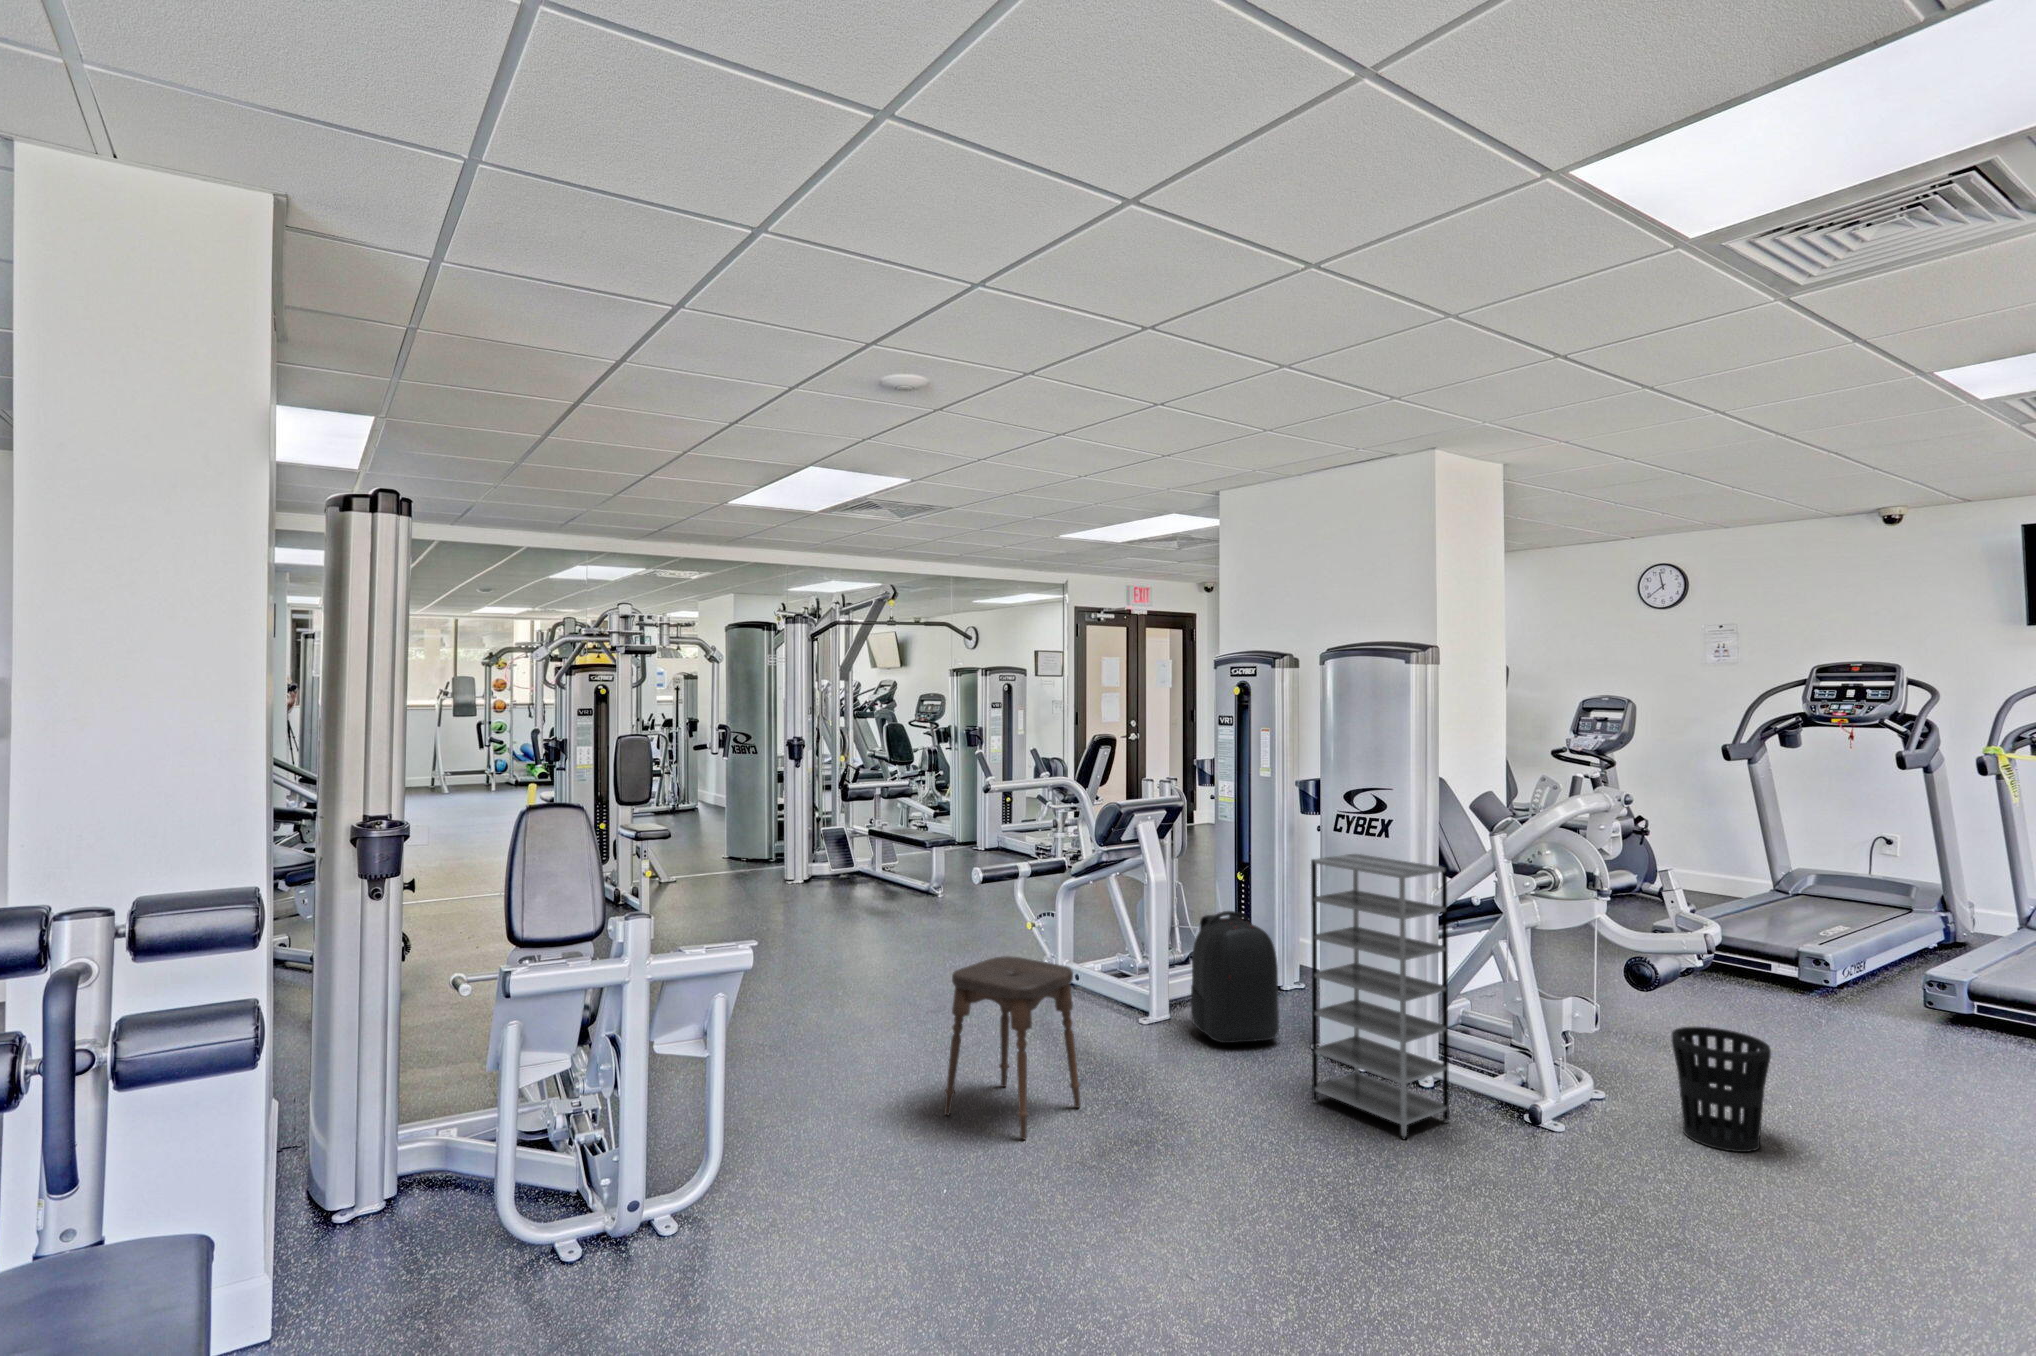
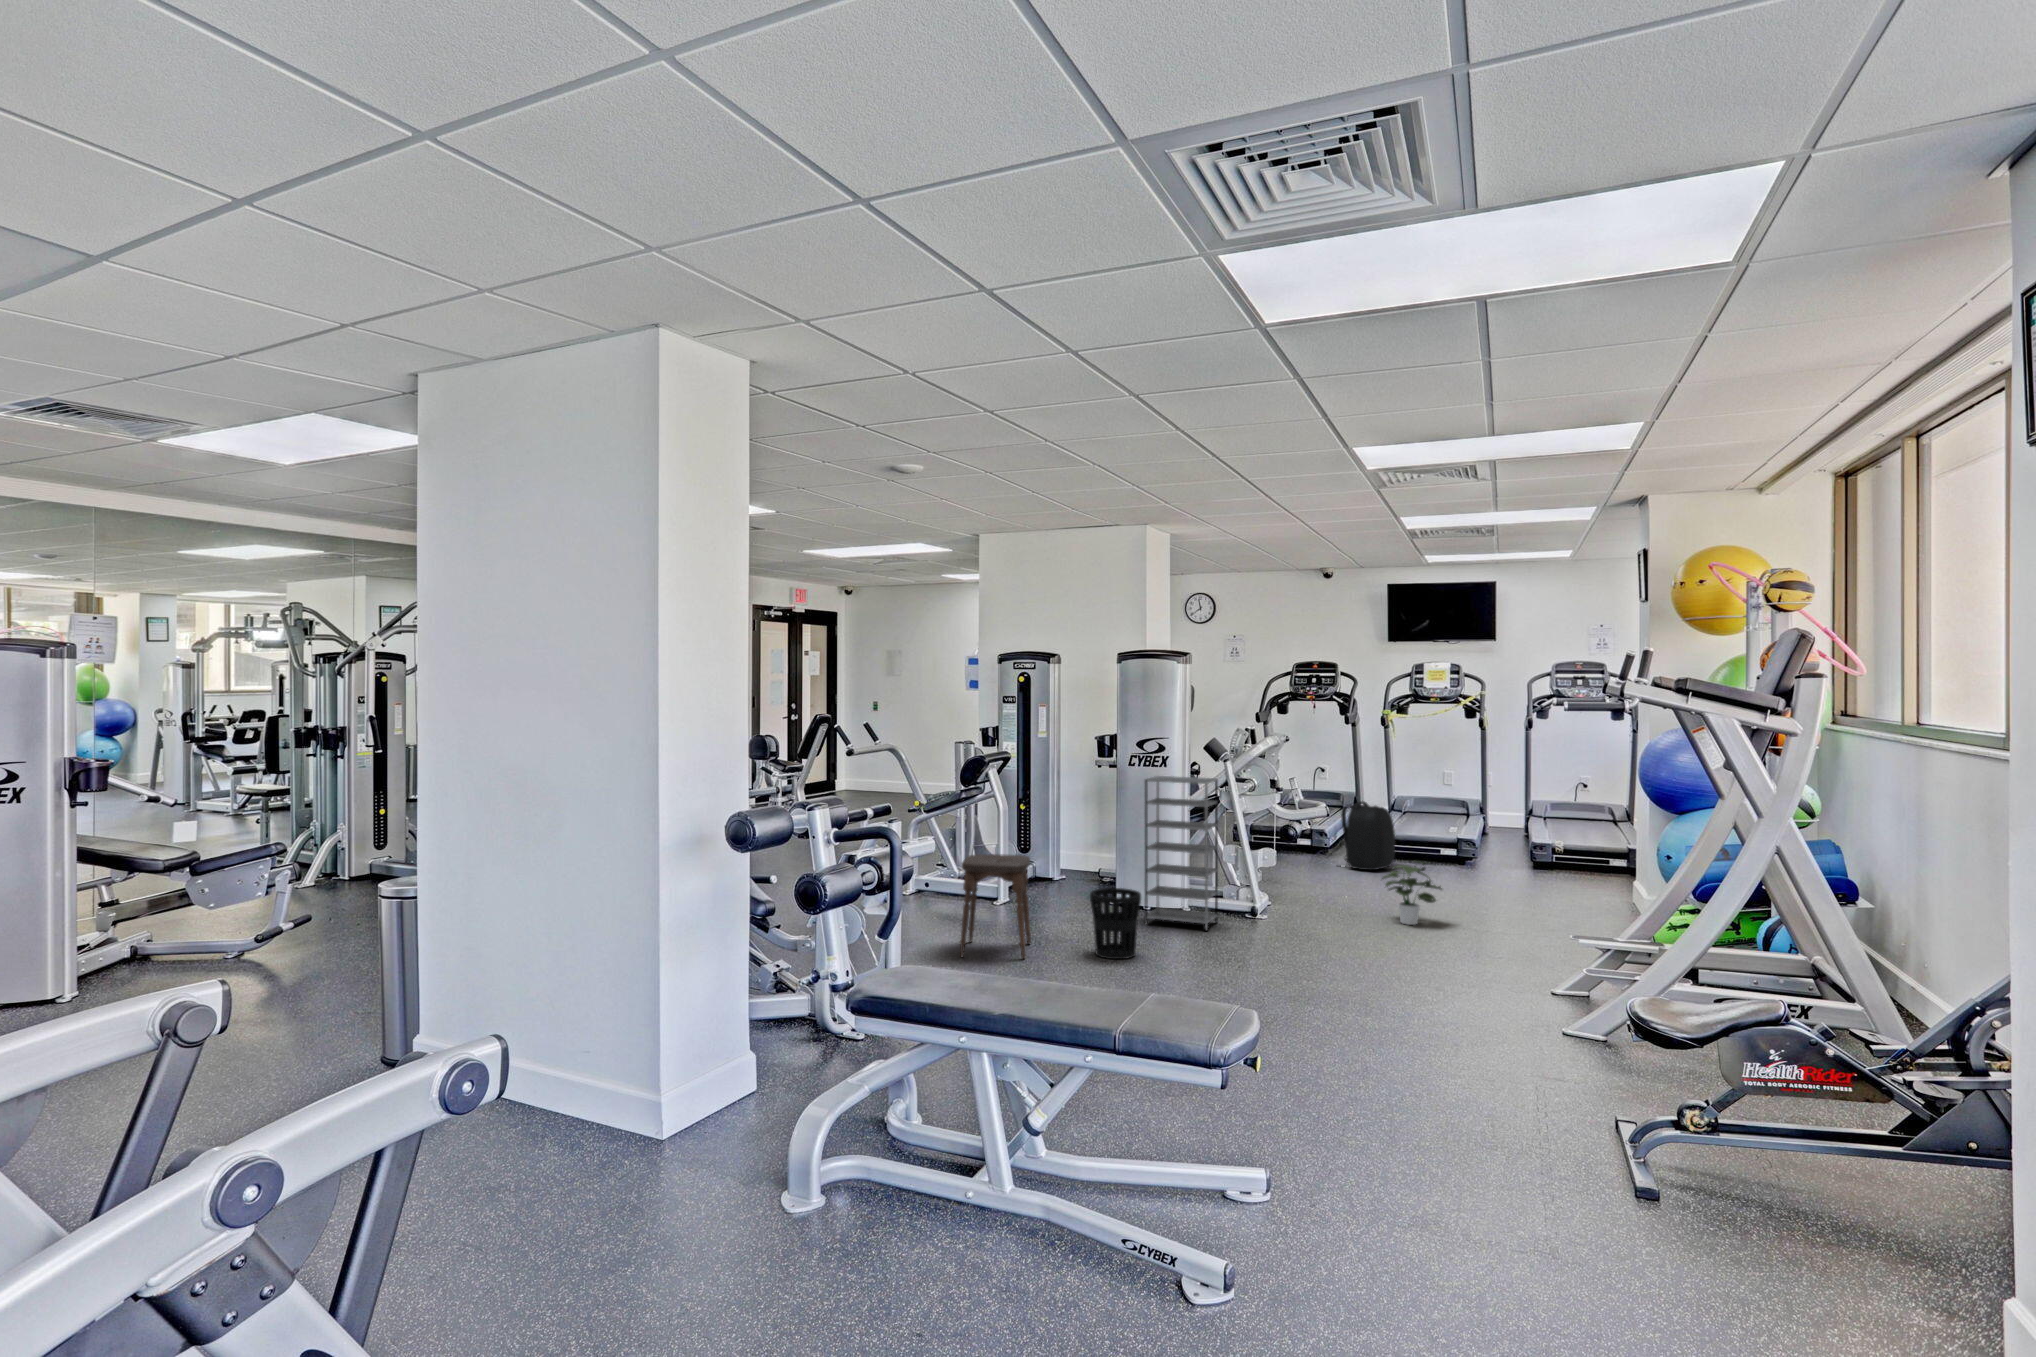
backpack: present [1191,911,1279,1043] -> present [1341,801,1395,870]
wastebasket: present [1672,1027,1771,1152] -> present [1090,888,1141,959]
potted plant: none [1818,1071,1979,1214] -> present [1383,862,1442,925]

